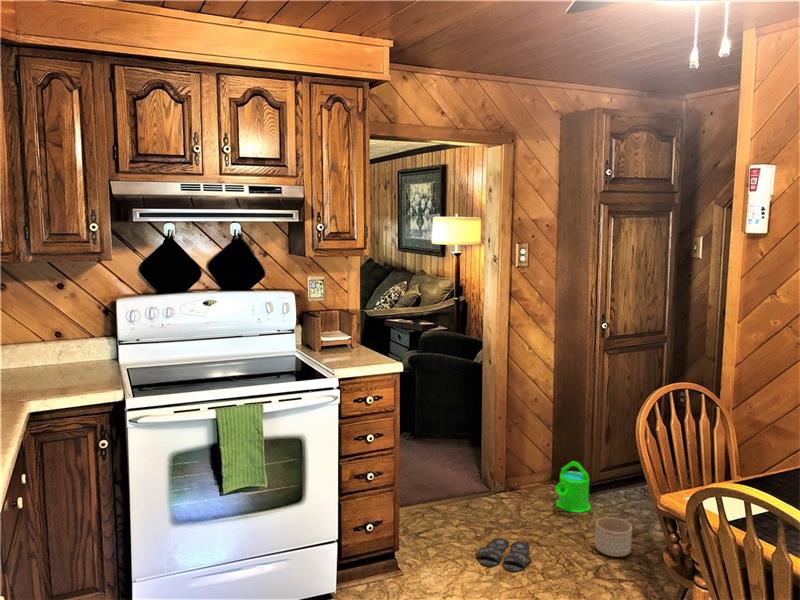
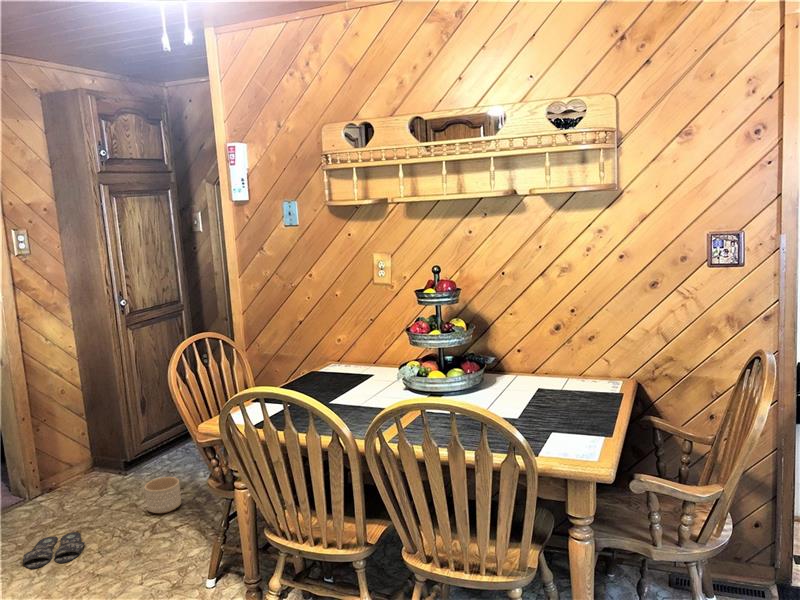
watering can: present [556,461,591,512] -> none [99,440,138,490]

